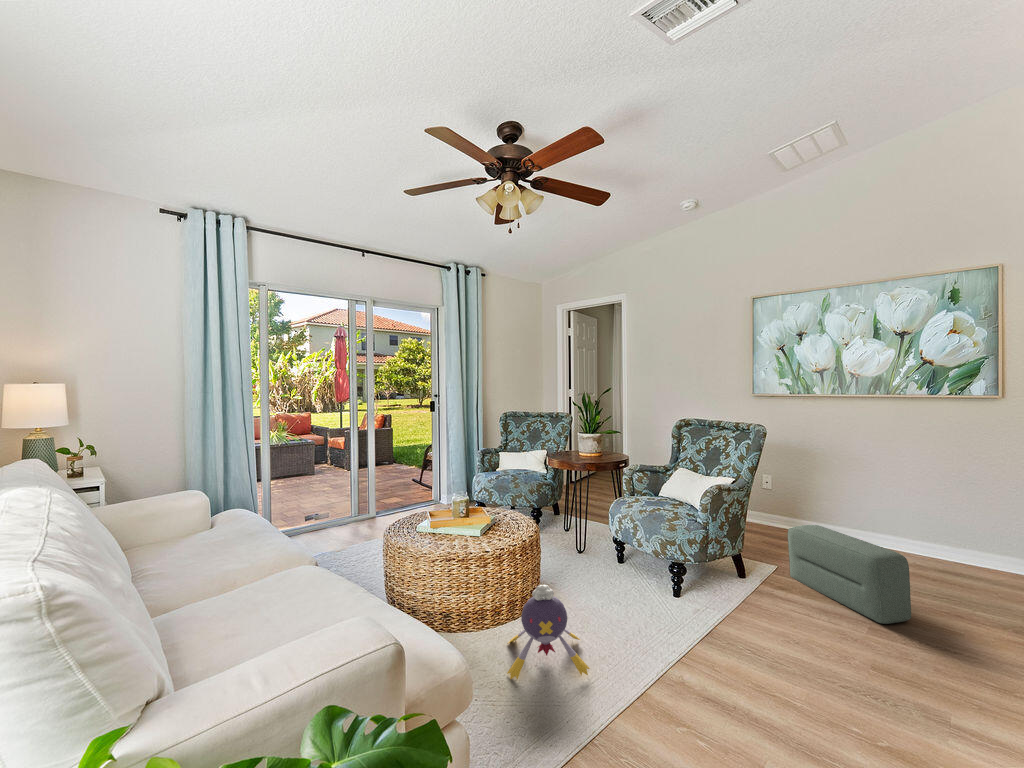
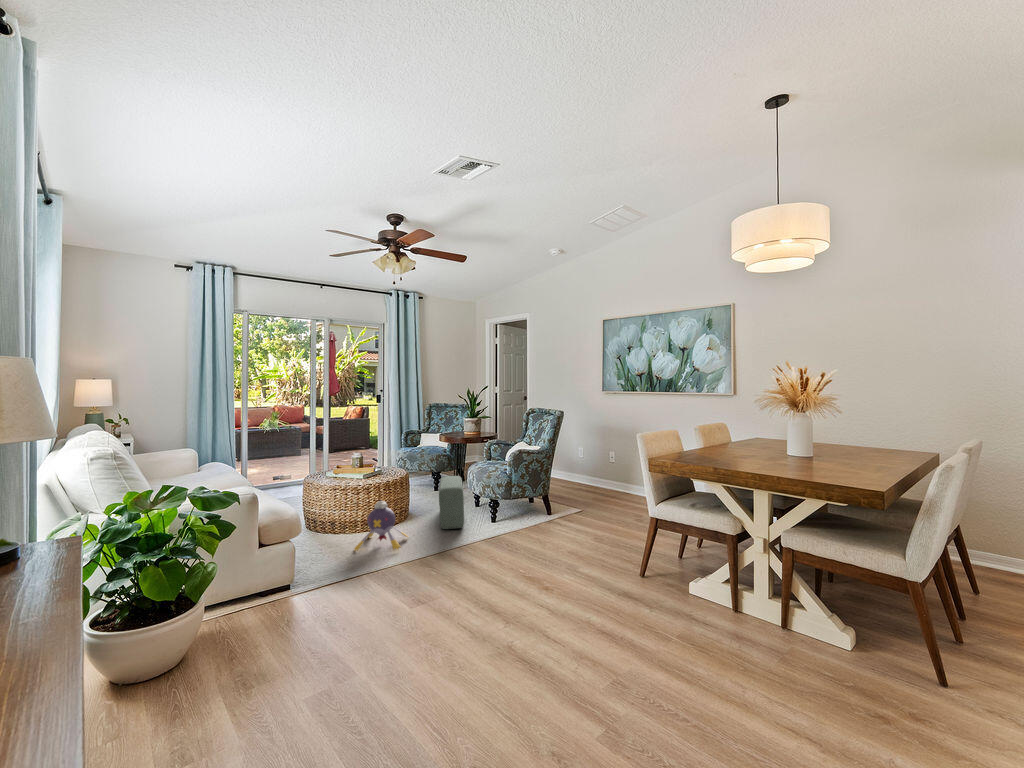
pouf: present [788,525,911,624] -> present [439,476,464,529]

